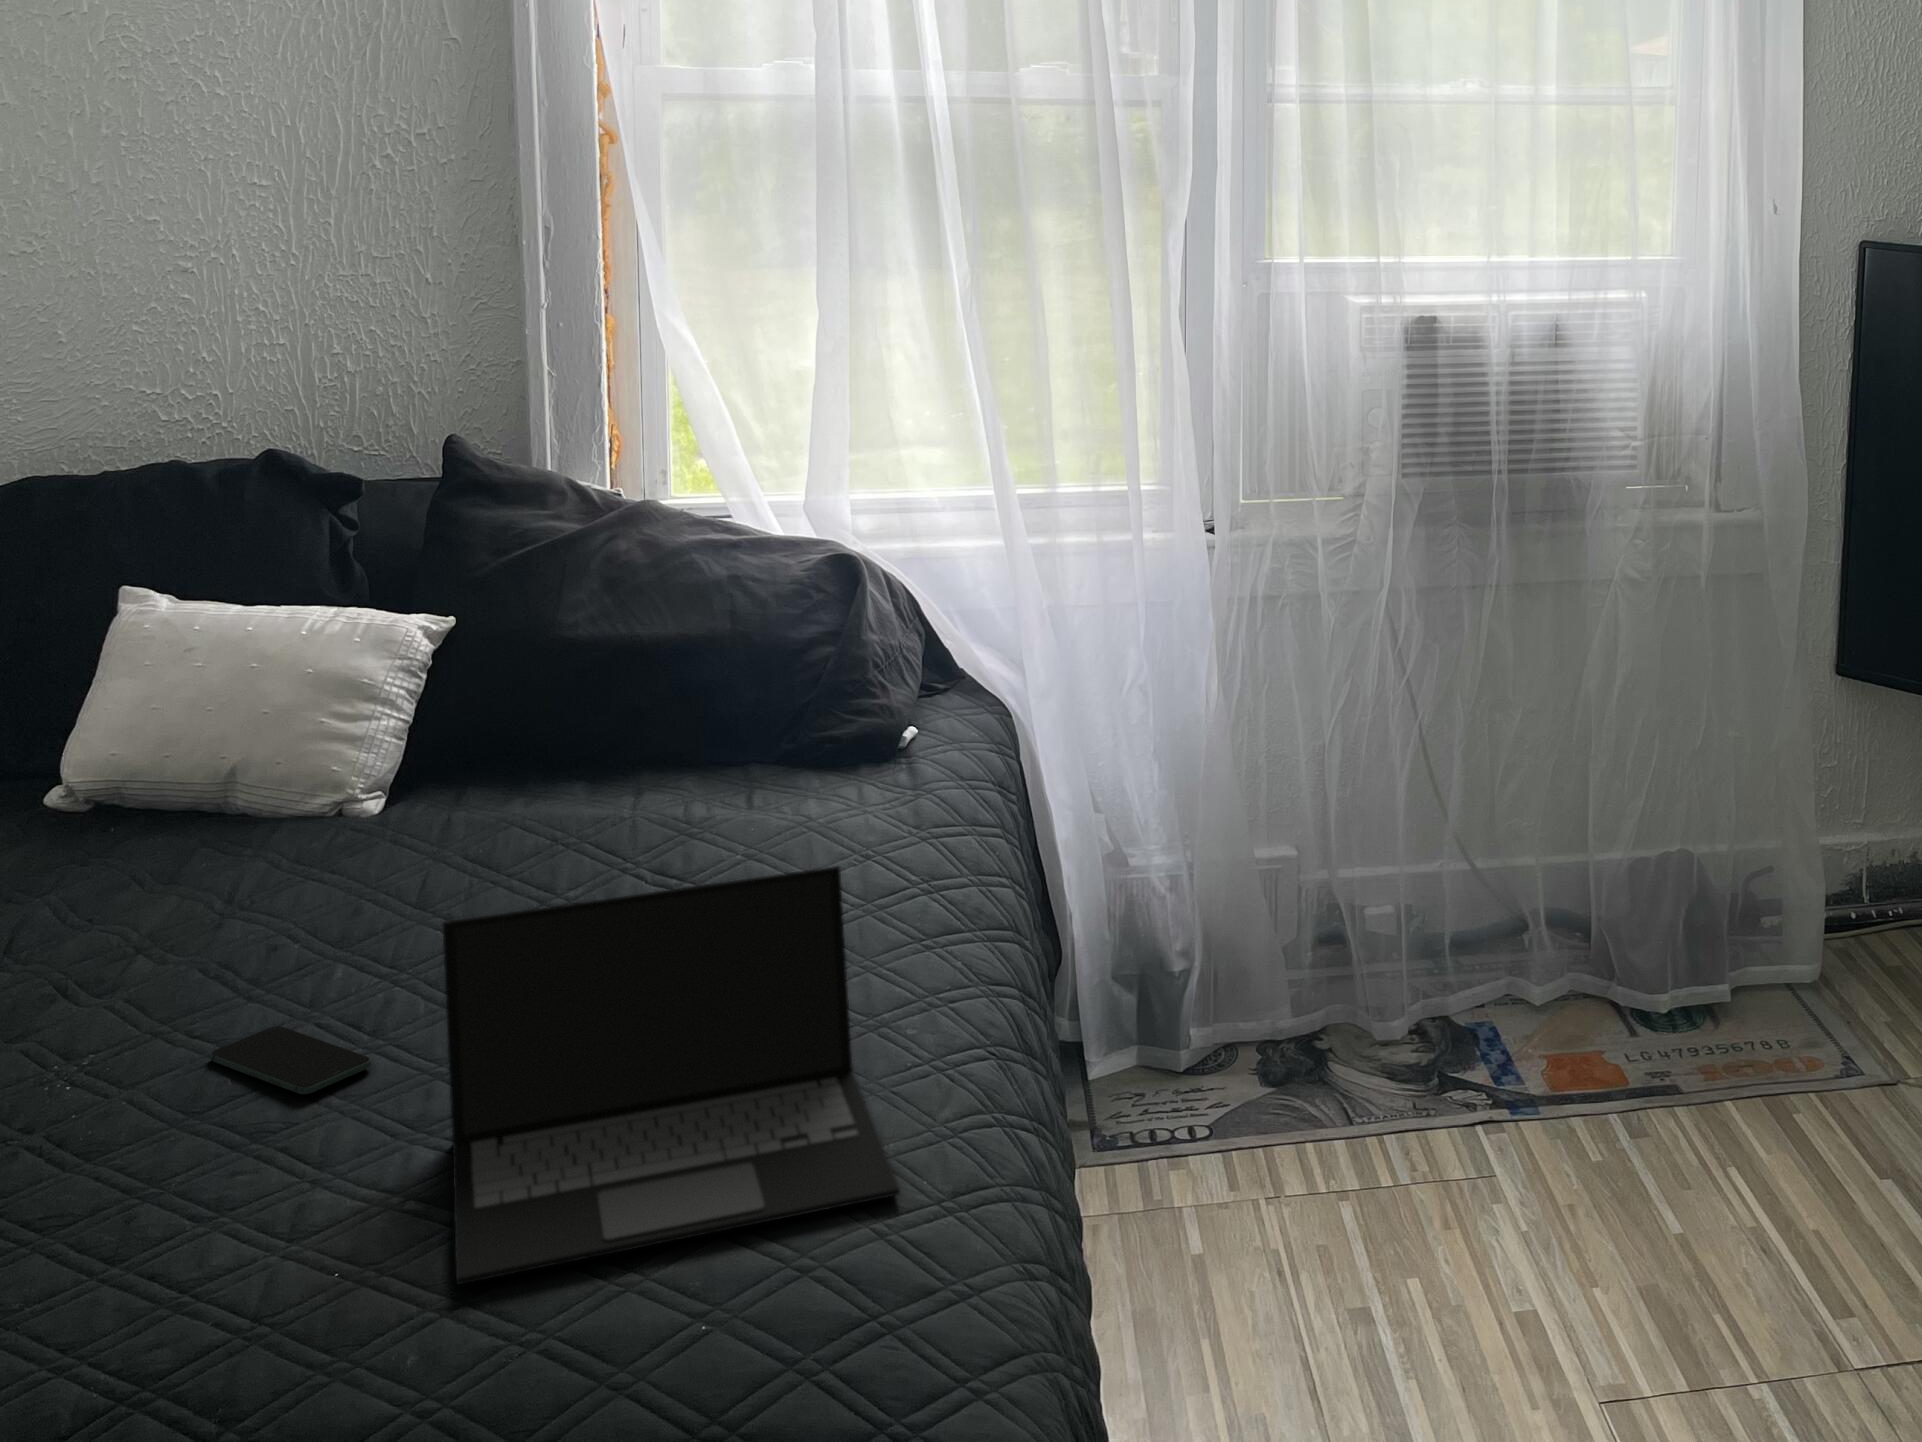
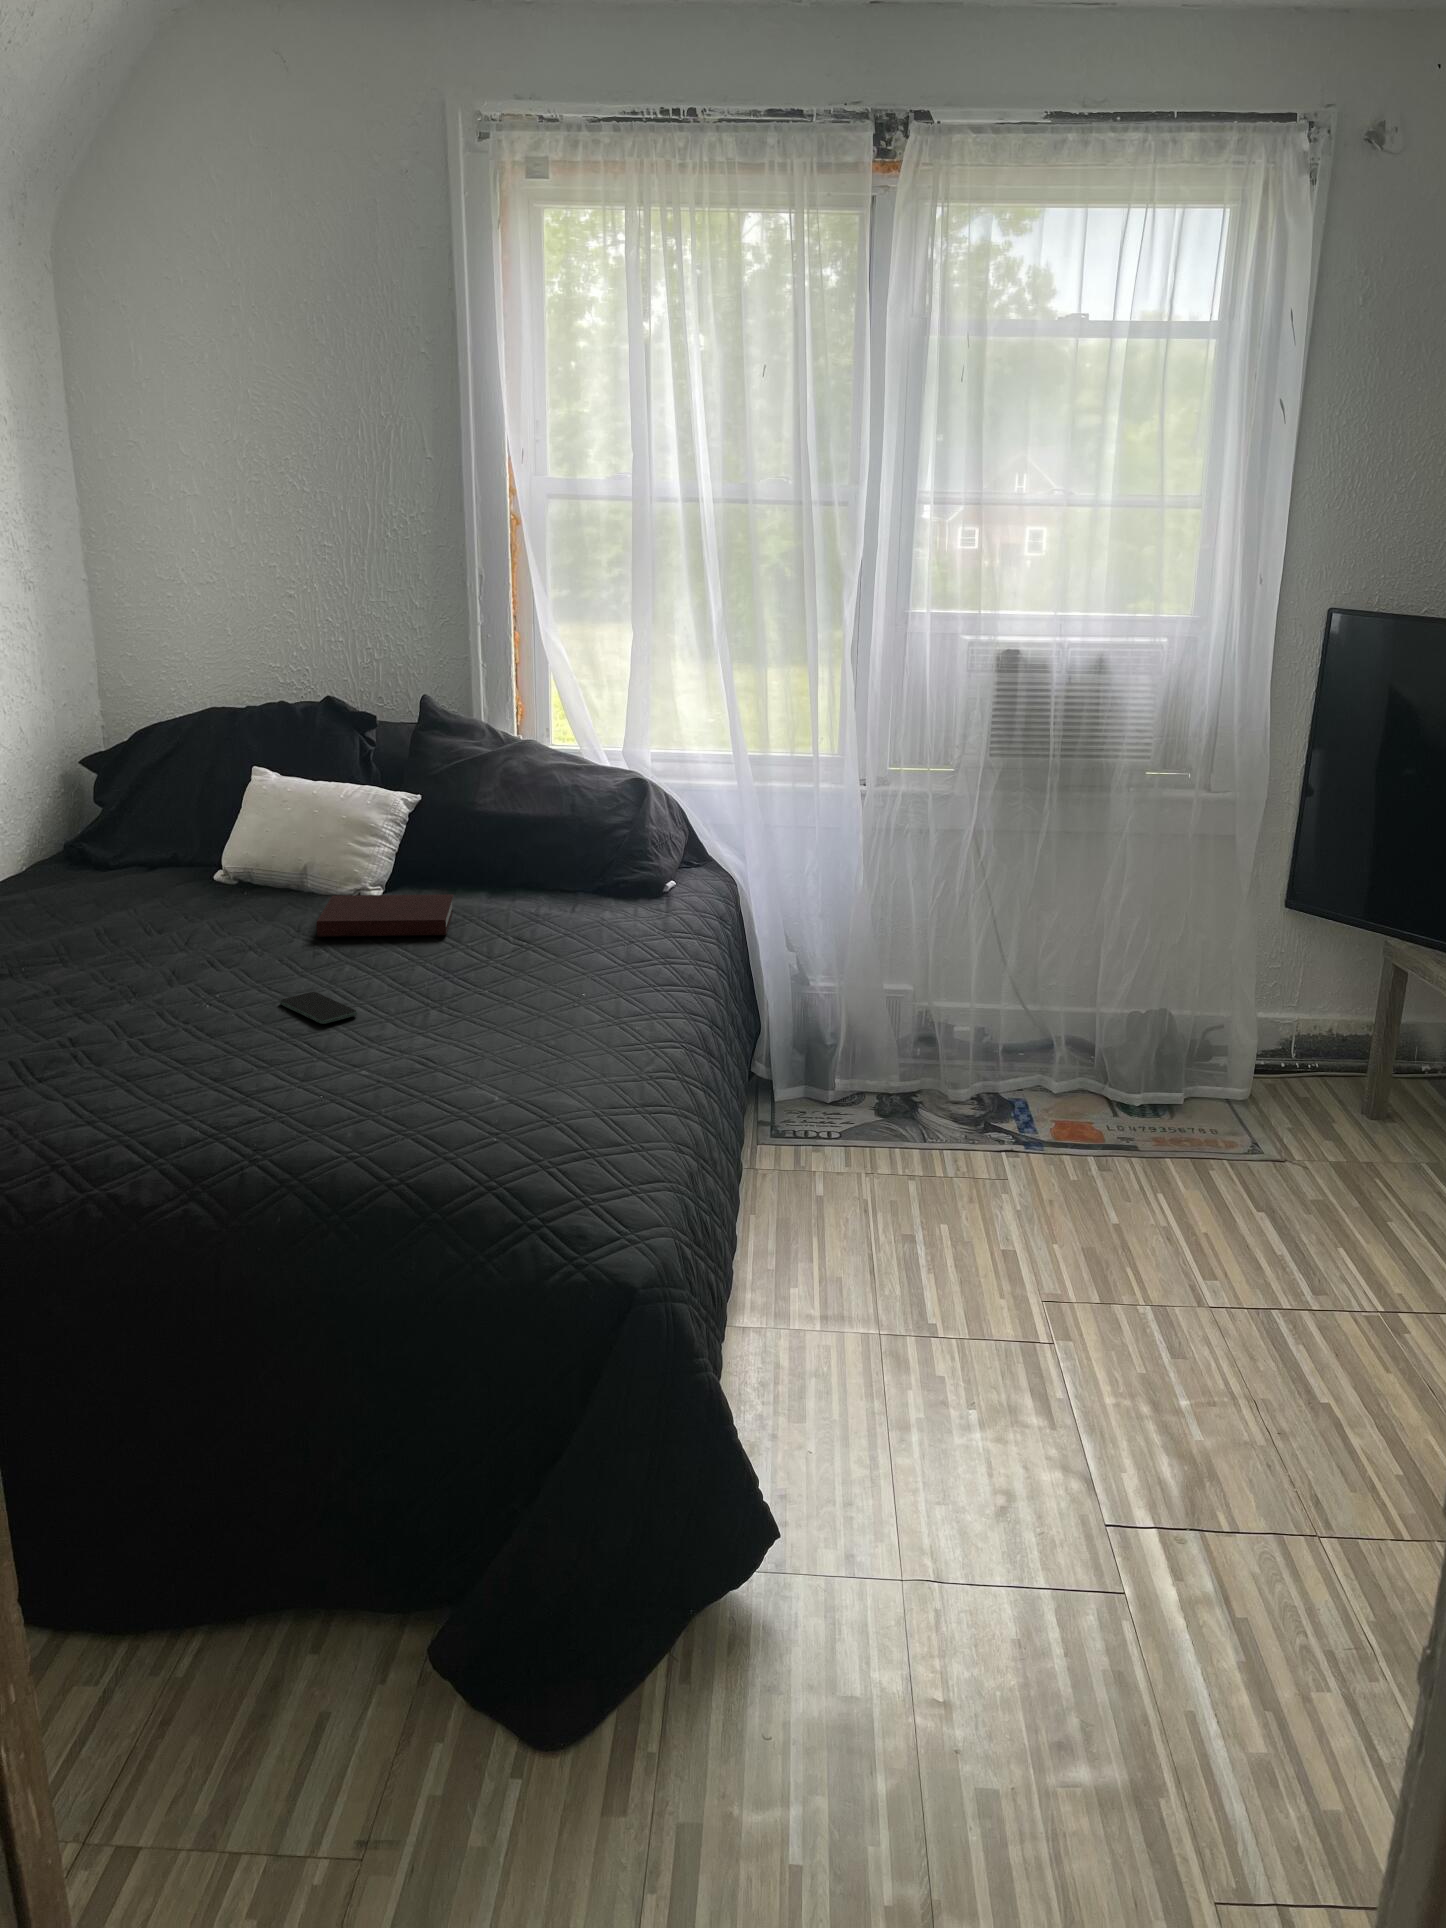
notebook: none [269,798,528,908] -> present [317,895,454,936]
laptop: present [443,866,900,1284] -> none [382,930,615,1116]

